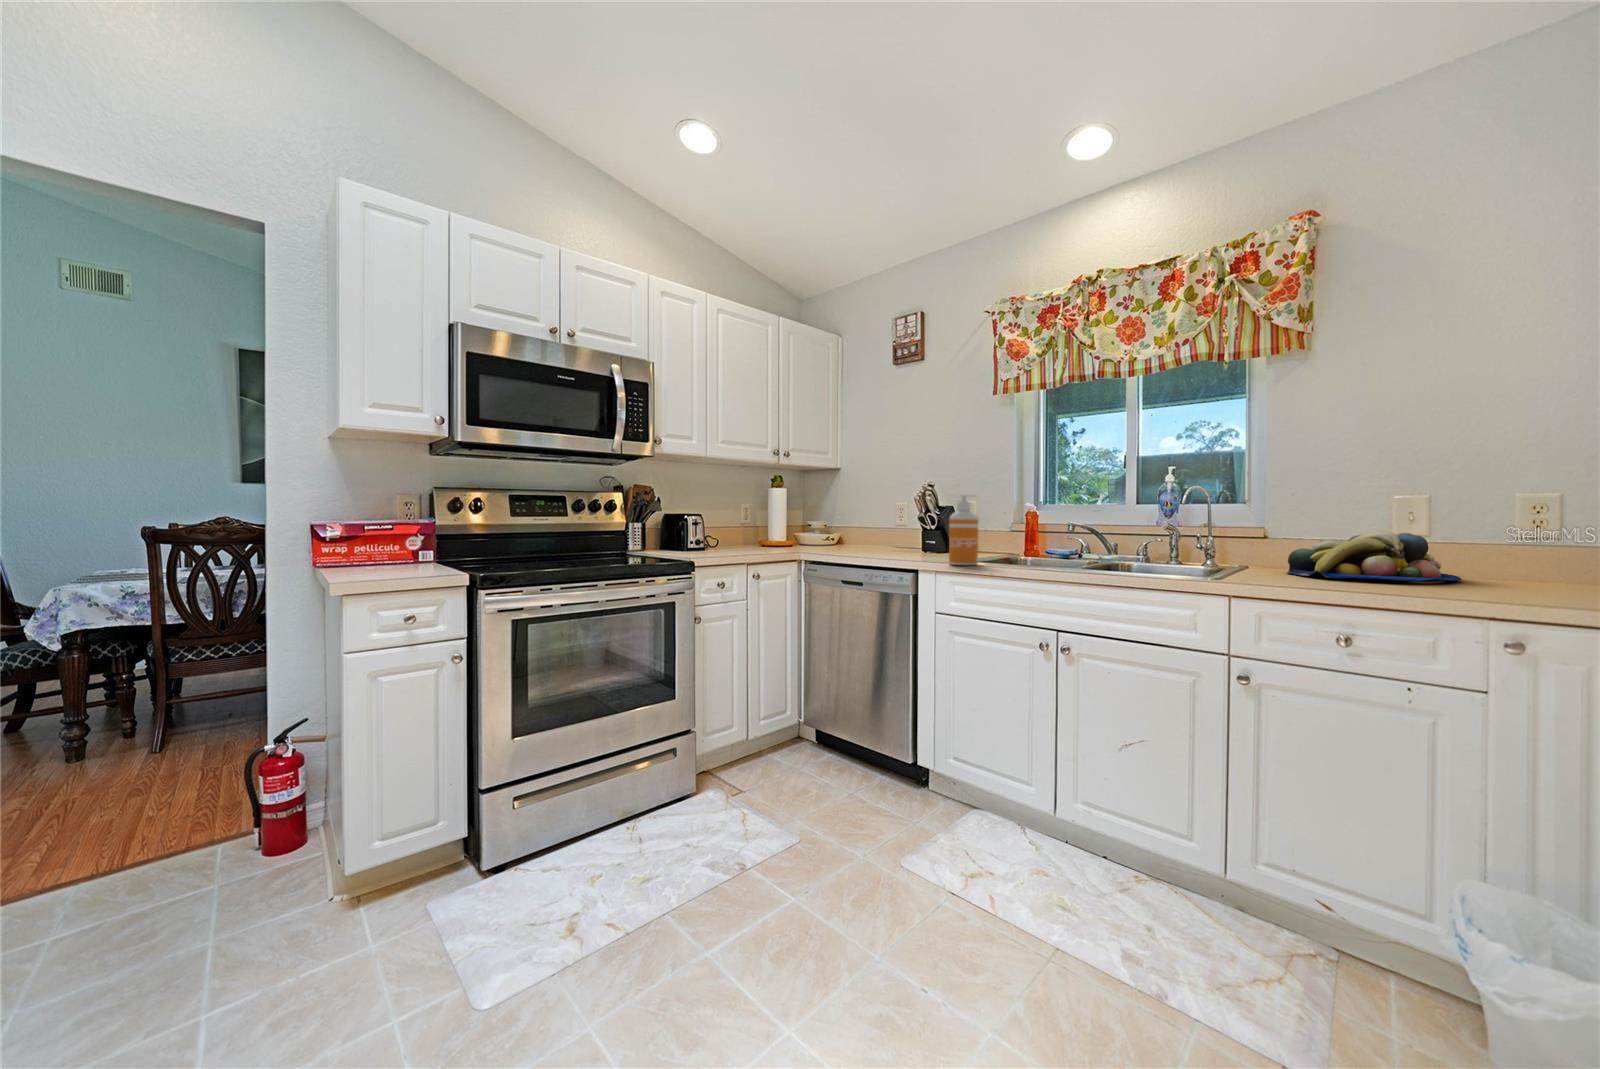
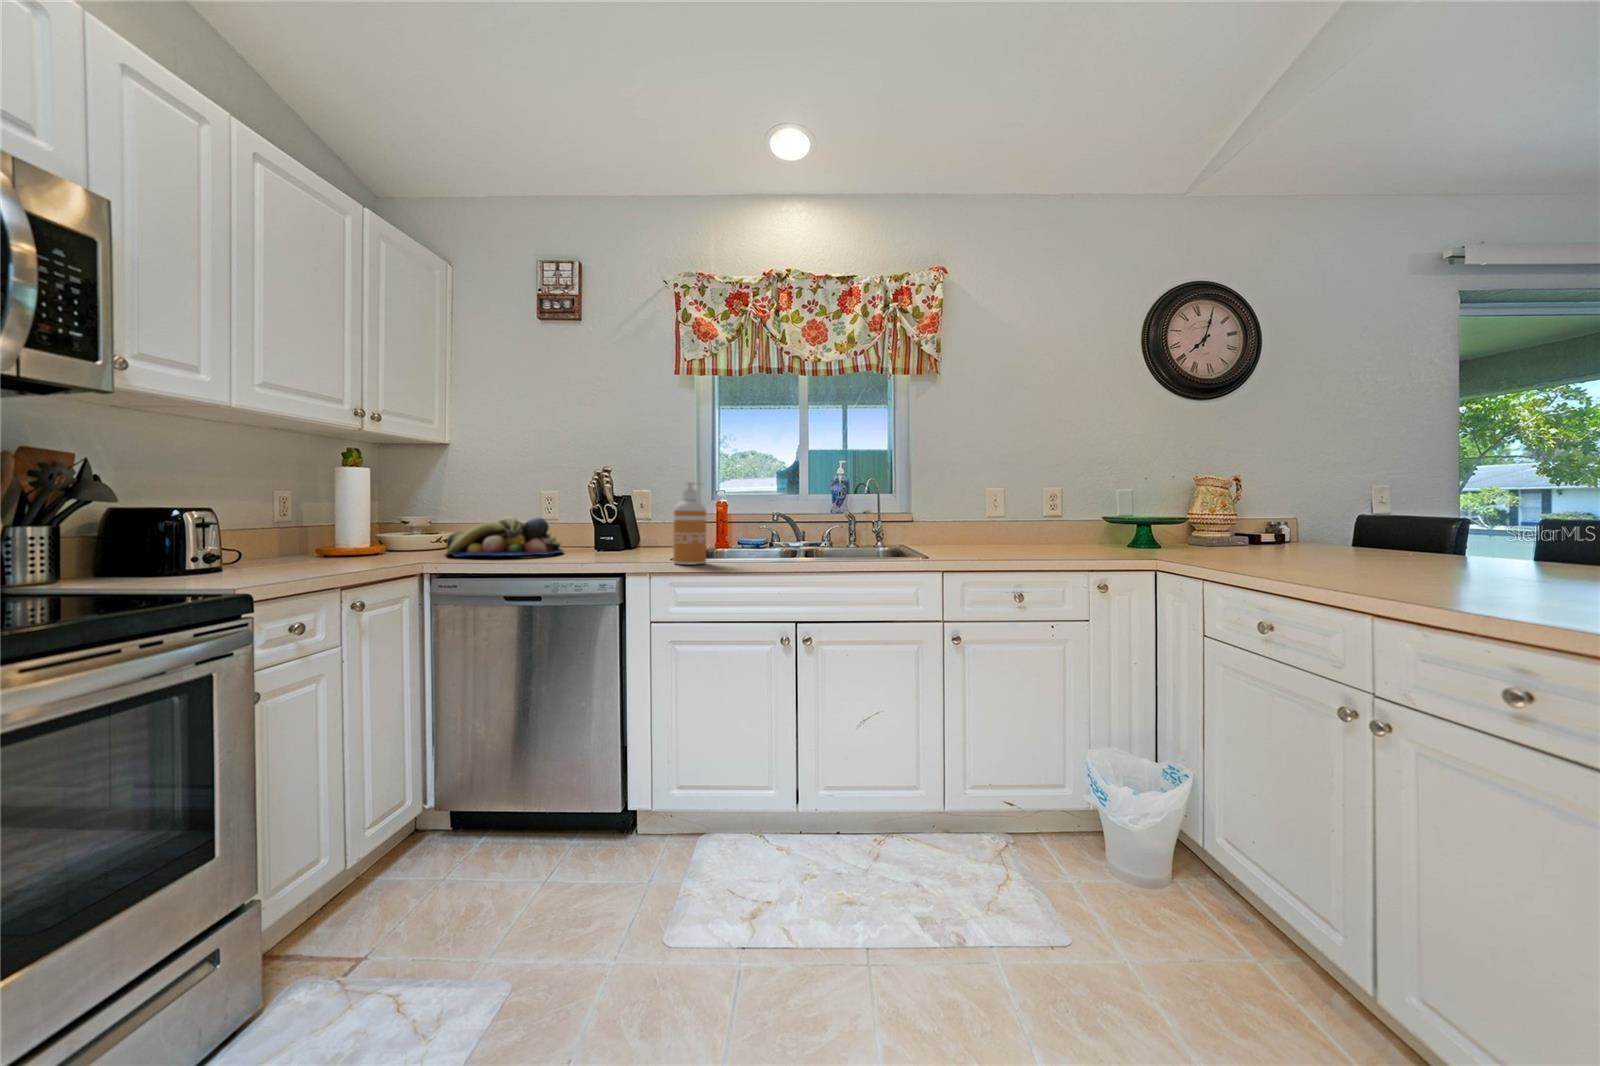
fruit bowl: present [1287,531,1461,581] -> present [446,516,563,557]

